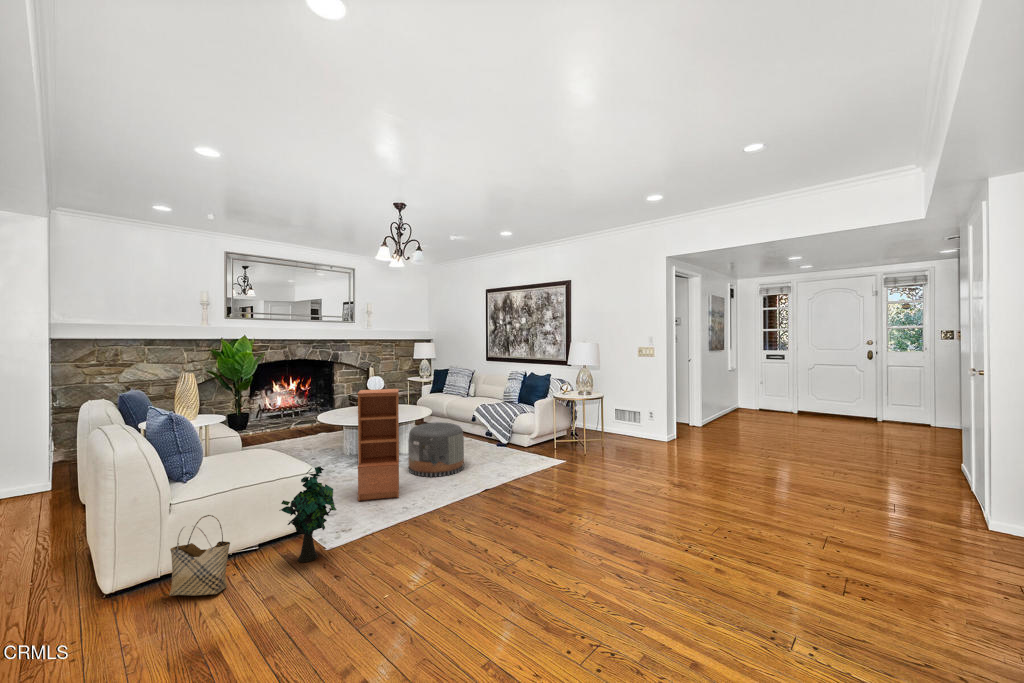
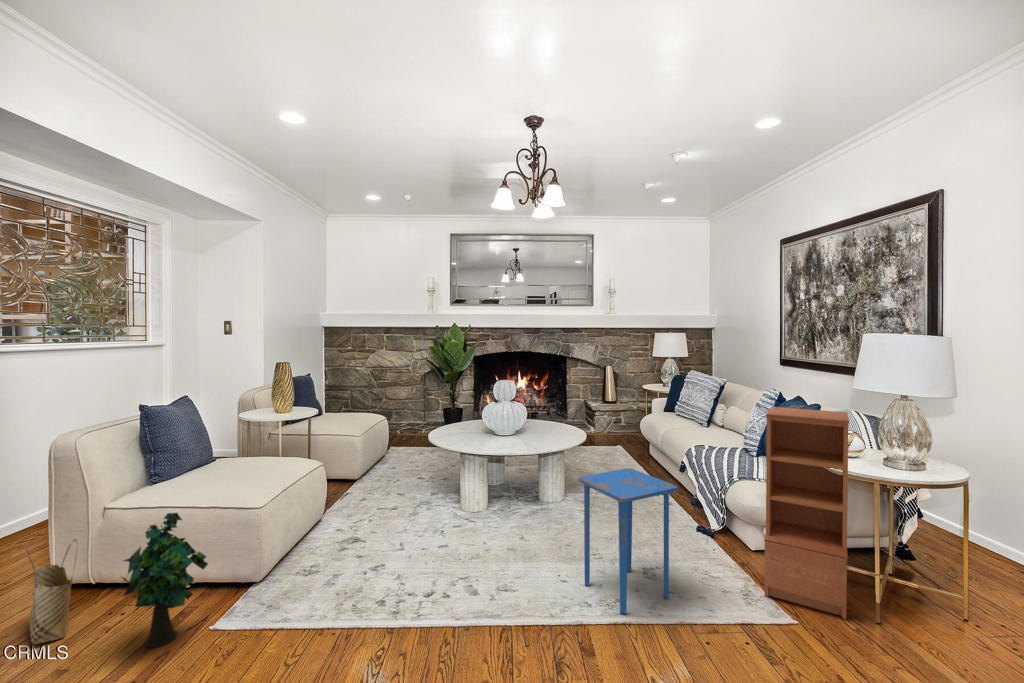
bookcase: present [358,389,399,501] -> present [764,407,849,619]
side table: none [481,412,522,474] -> present [579,468,678,614]
pouf: present [408,422,464,477] -> none [489,464,580,567]

